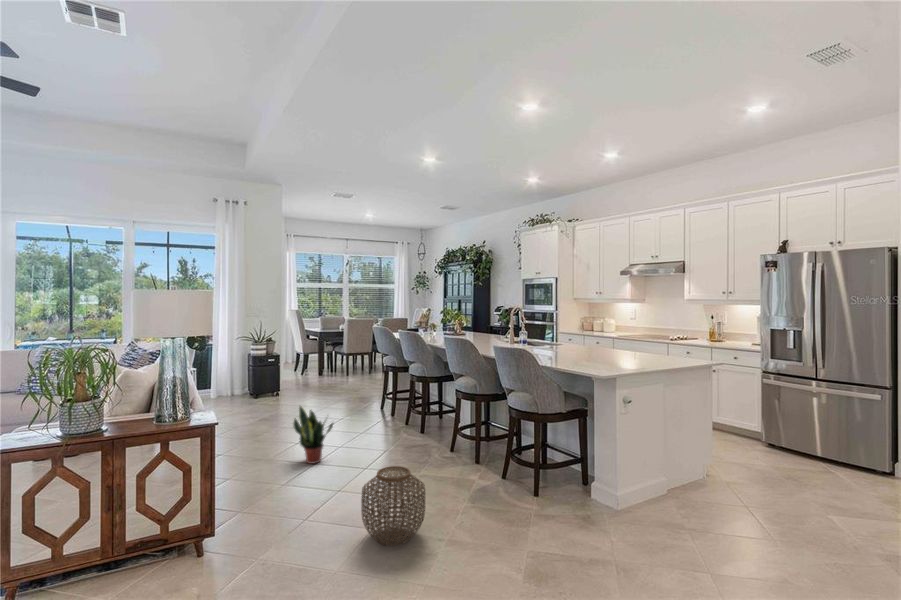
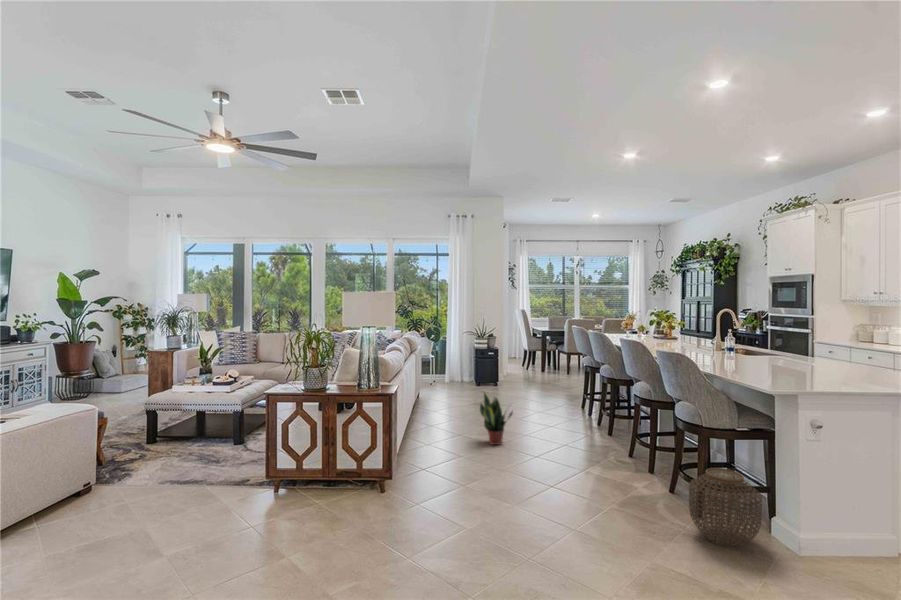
woven basket: present [361,466,425,546] -> present [689,468,762,547]

